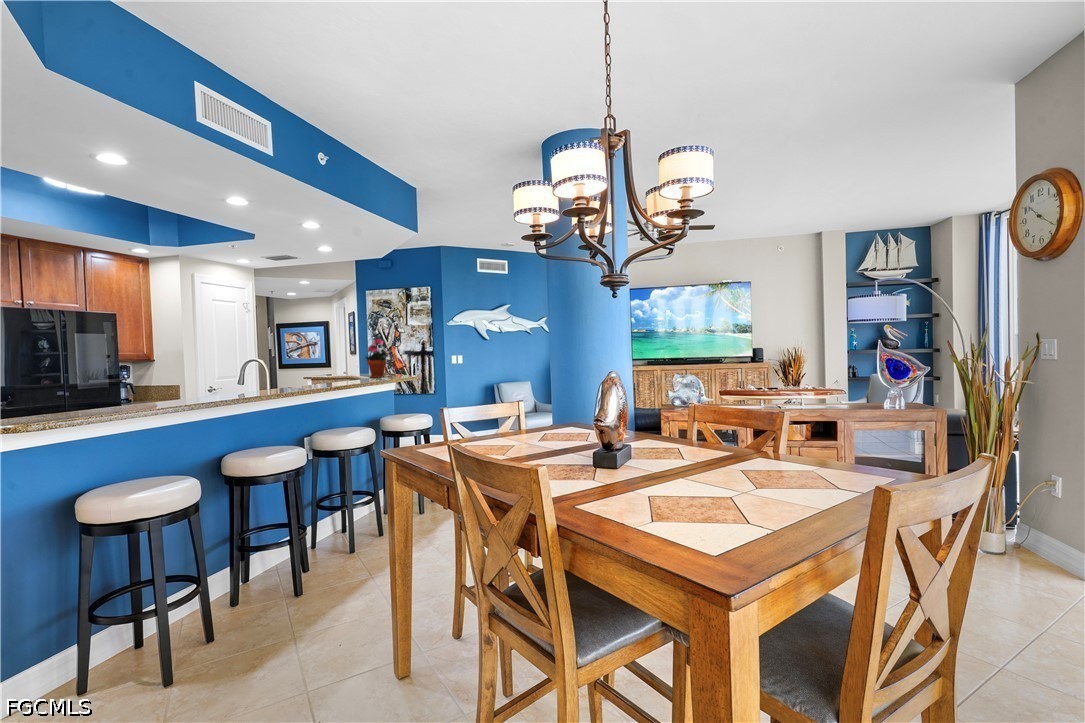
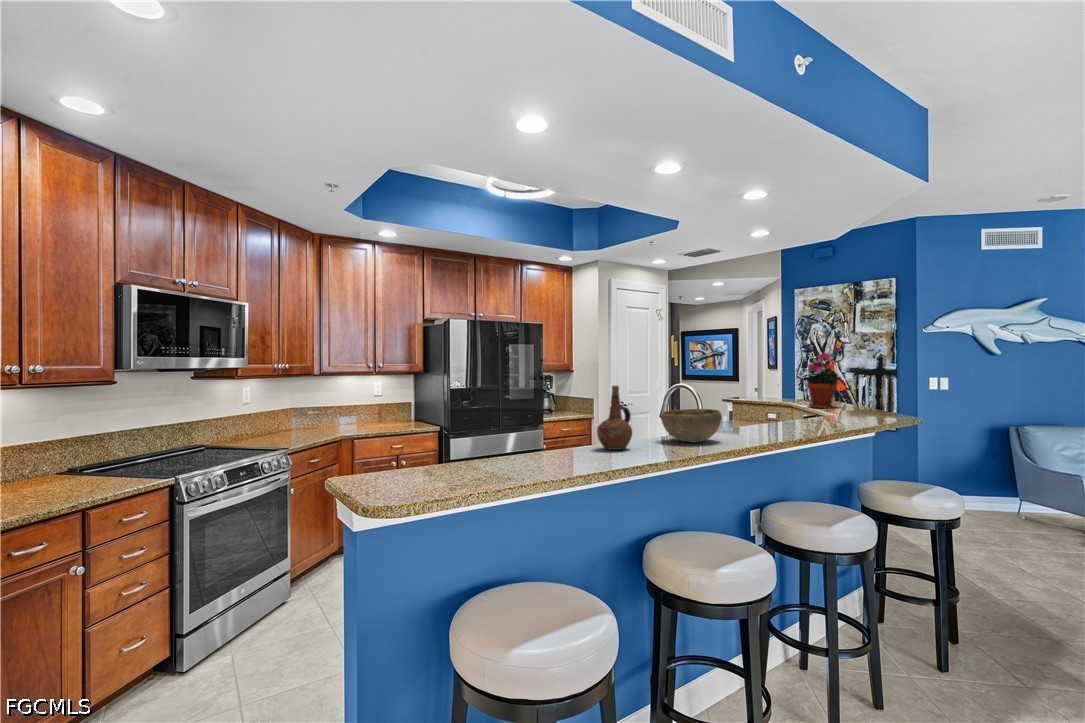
ceramic pitcher: none [189,359,219,405] -> present [597,385,632,450]
decorative bowl: none [243,375,288,397] -> present [661,409,722,442]

